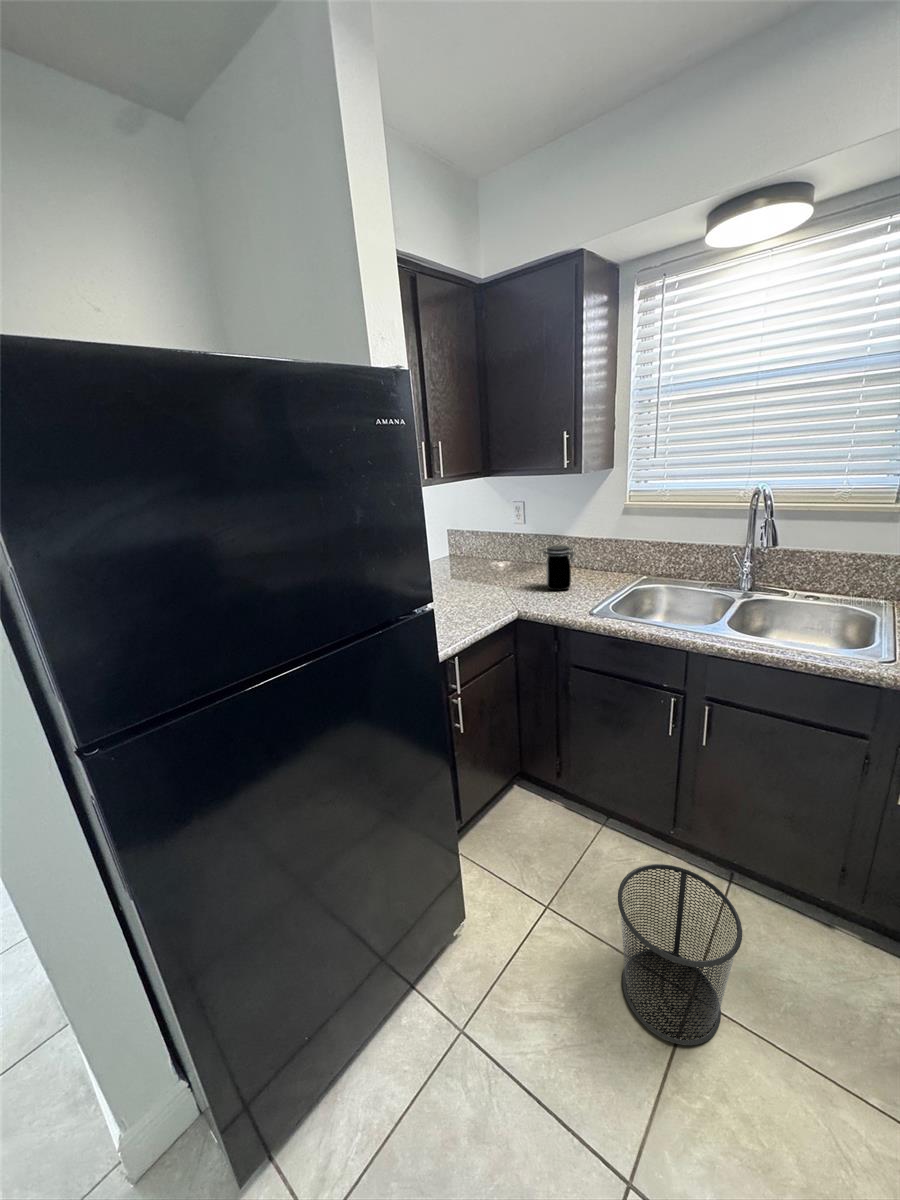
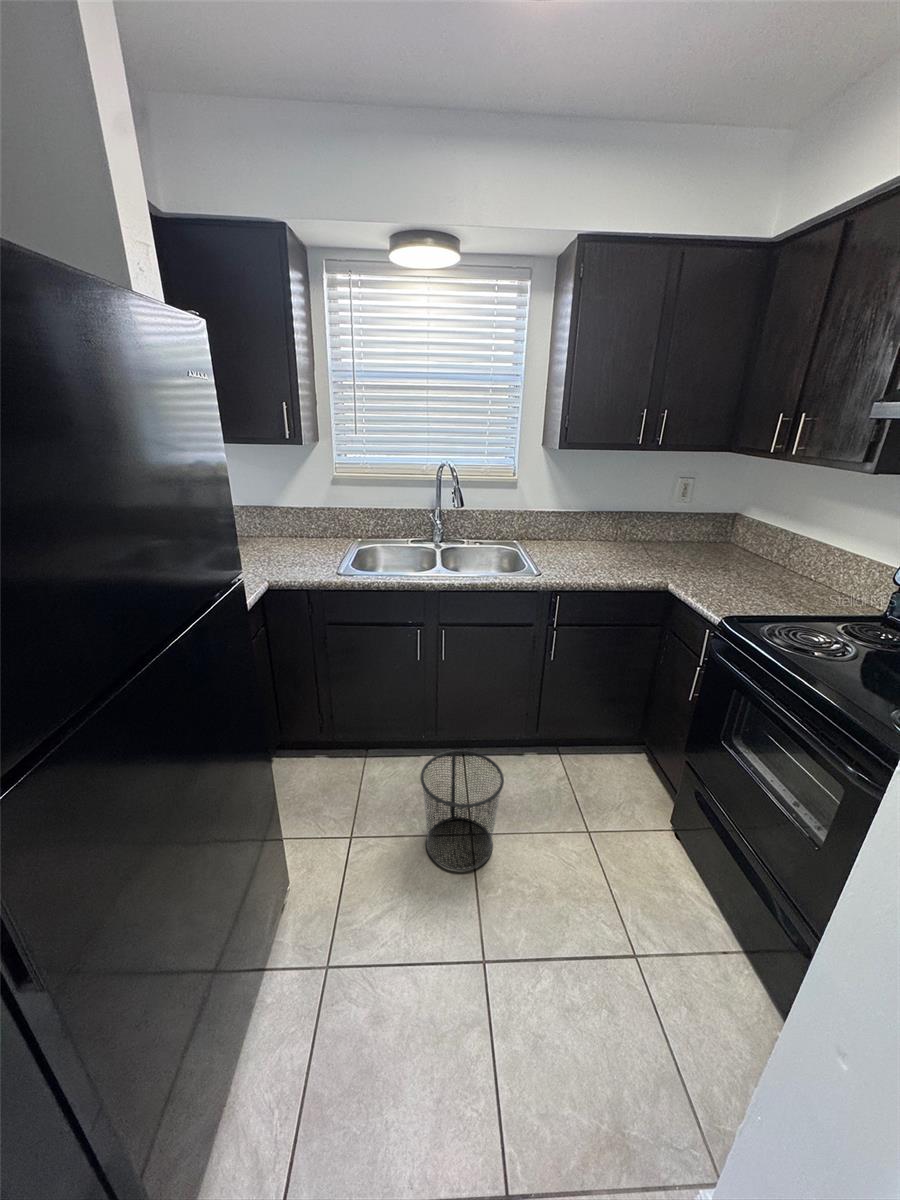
jar: present [543,546,574,590] -> none [270,515,303,559]

